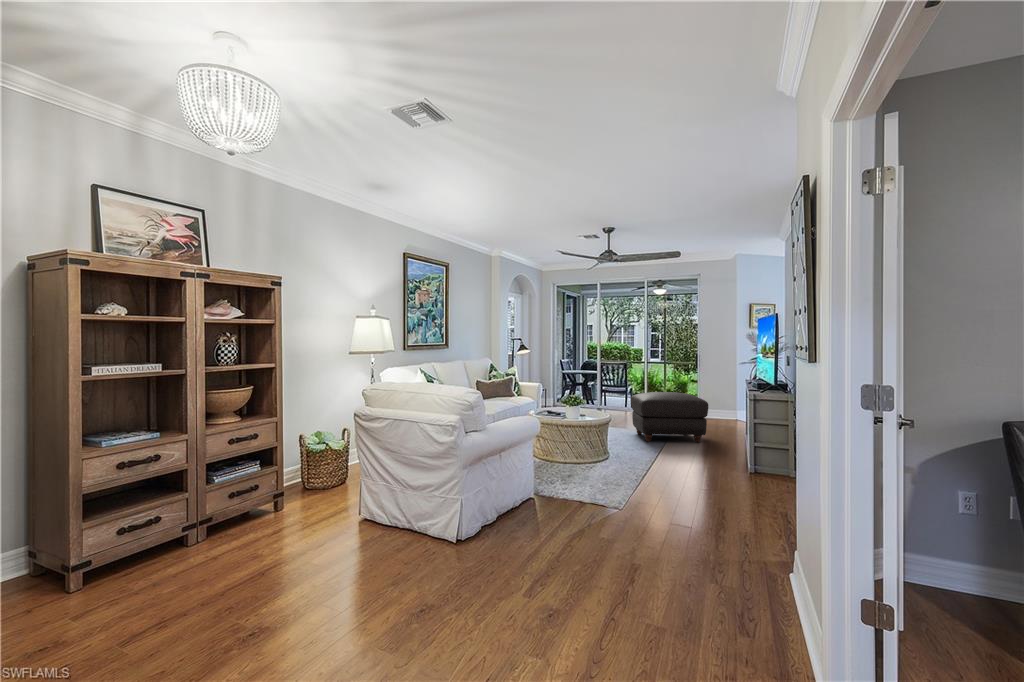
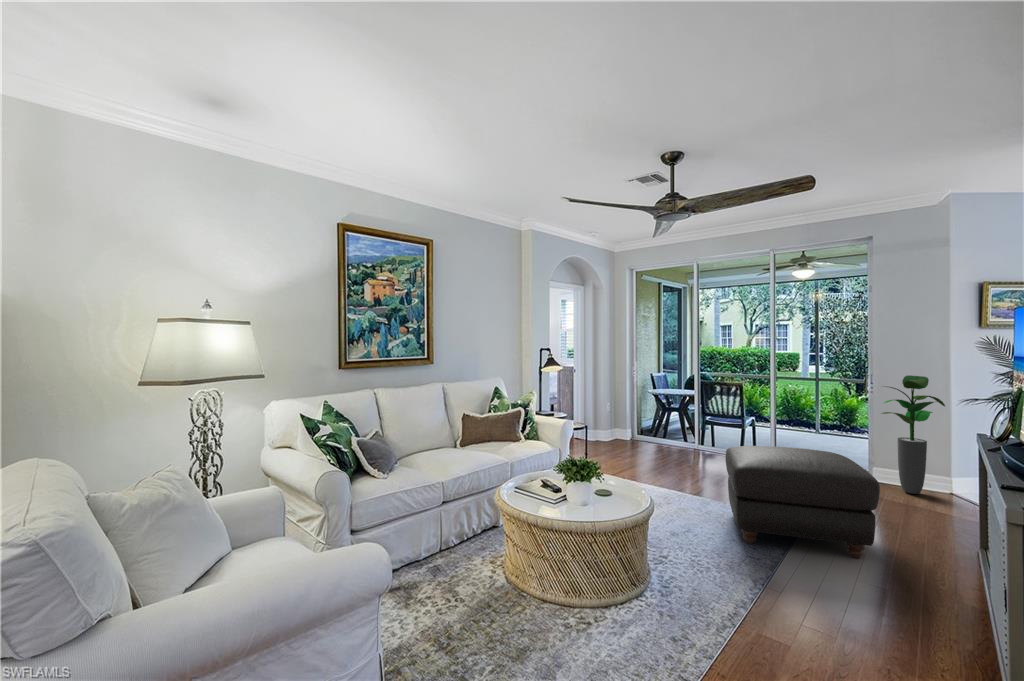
potted plant: none [703,356,735,422] -> present [881,375,945,494]

